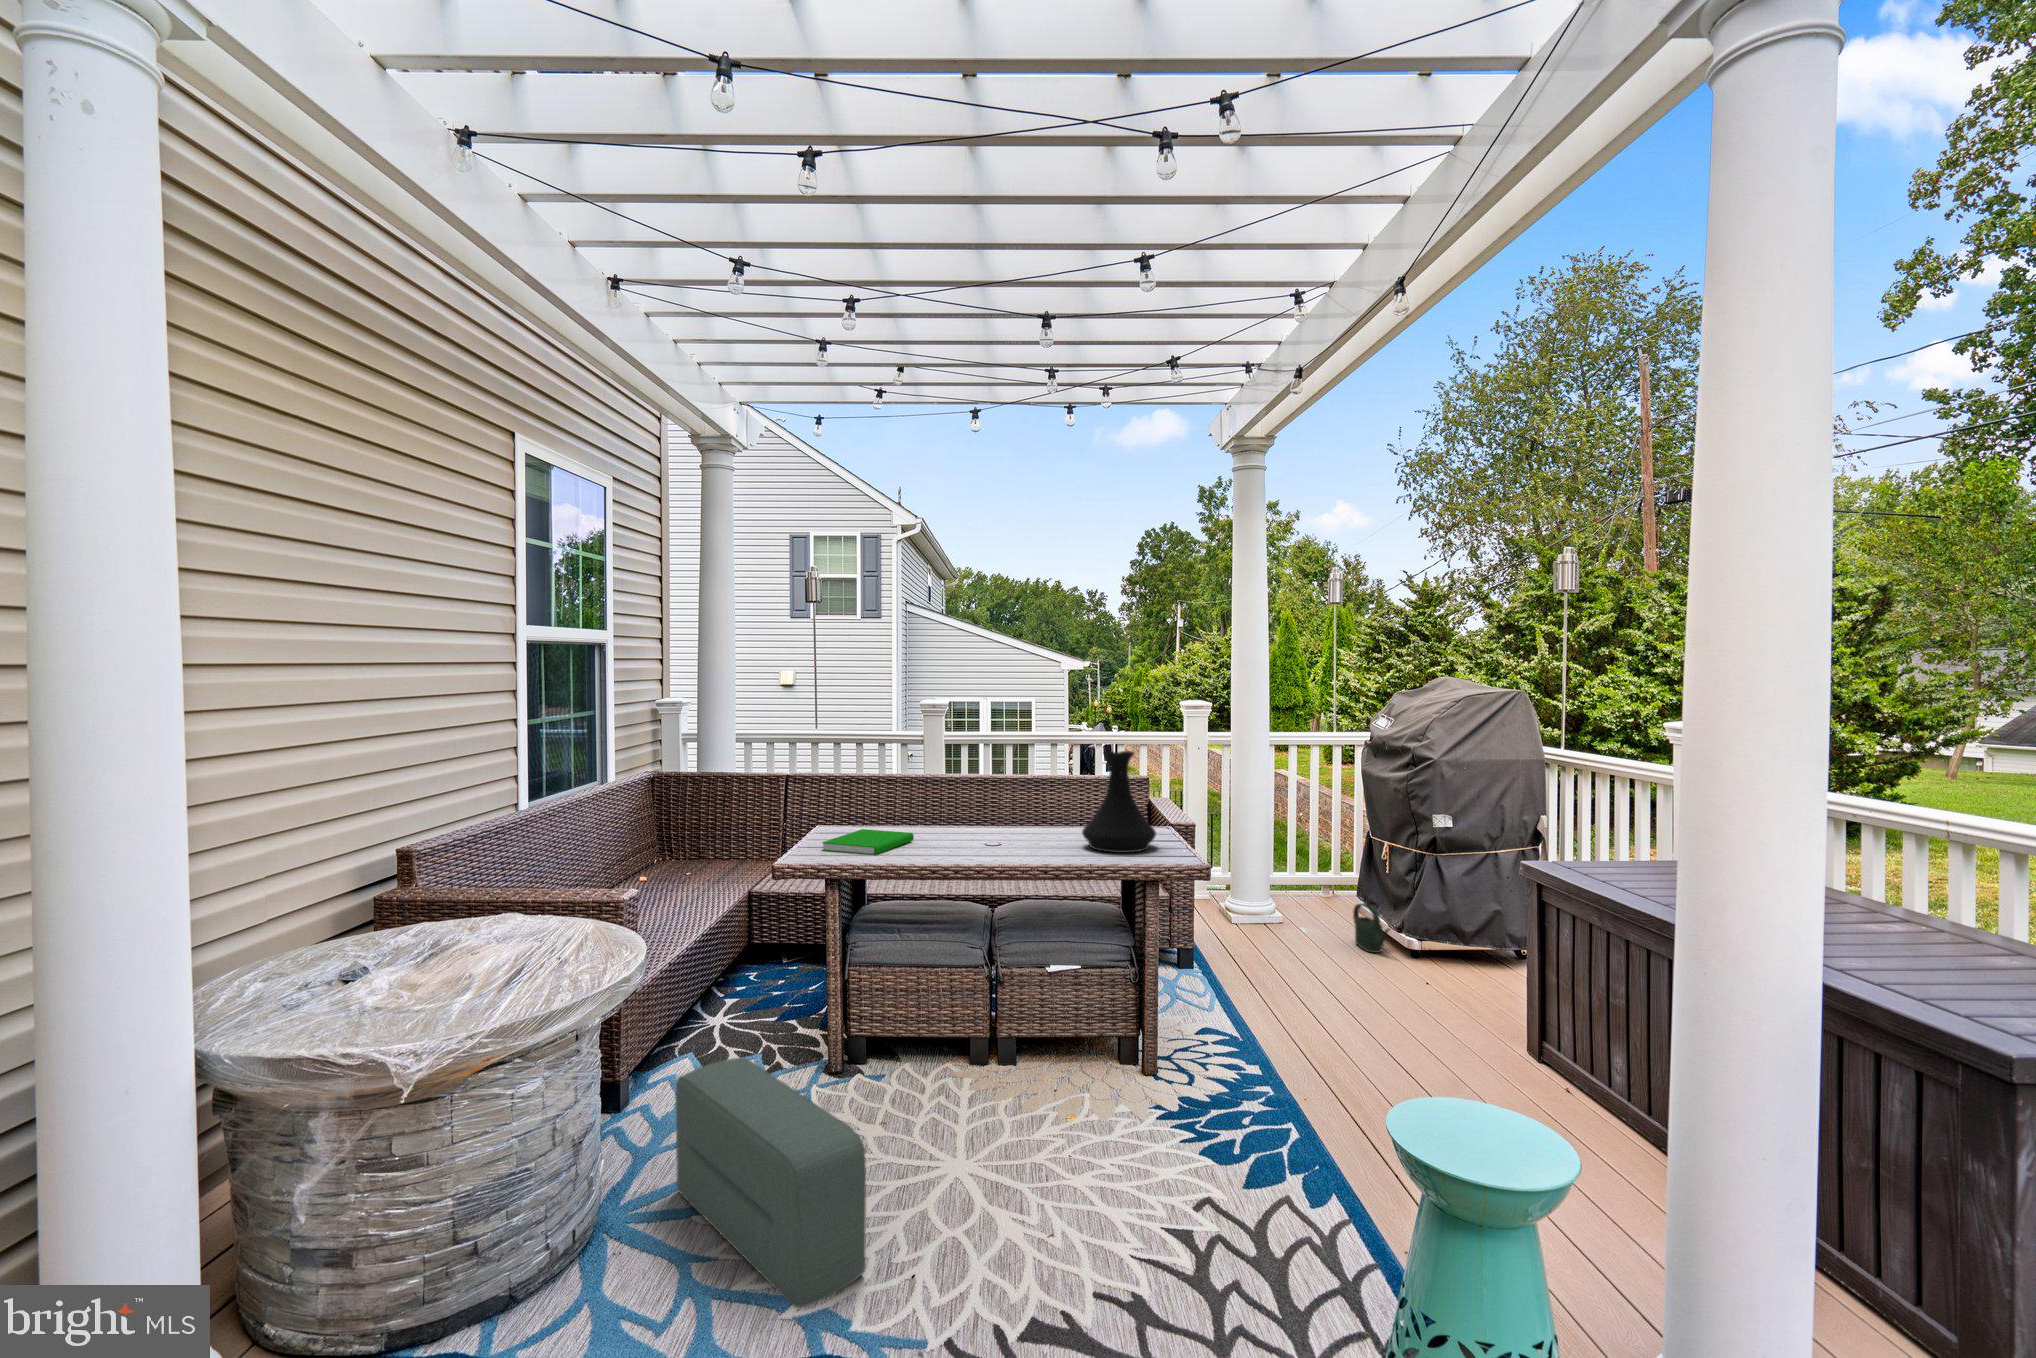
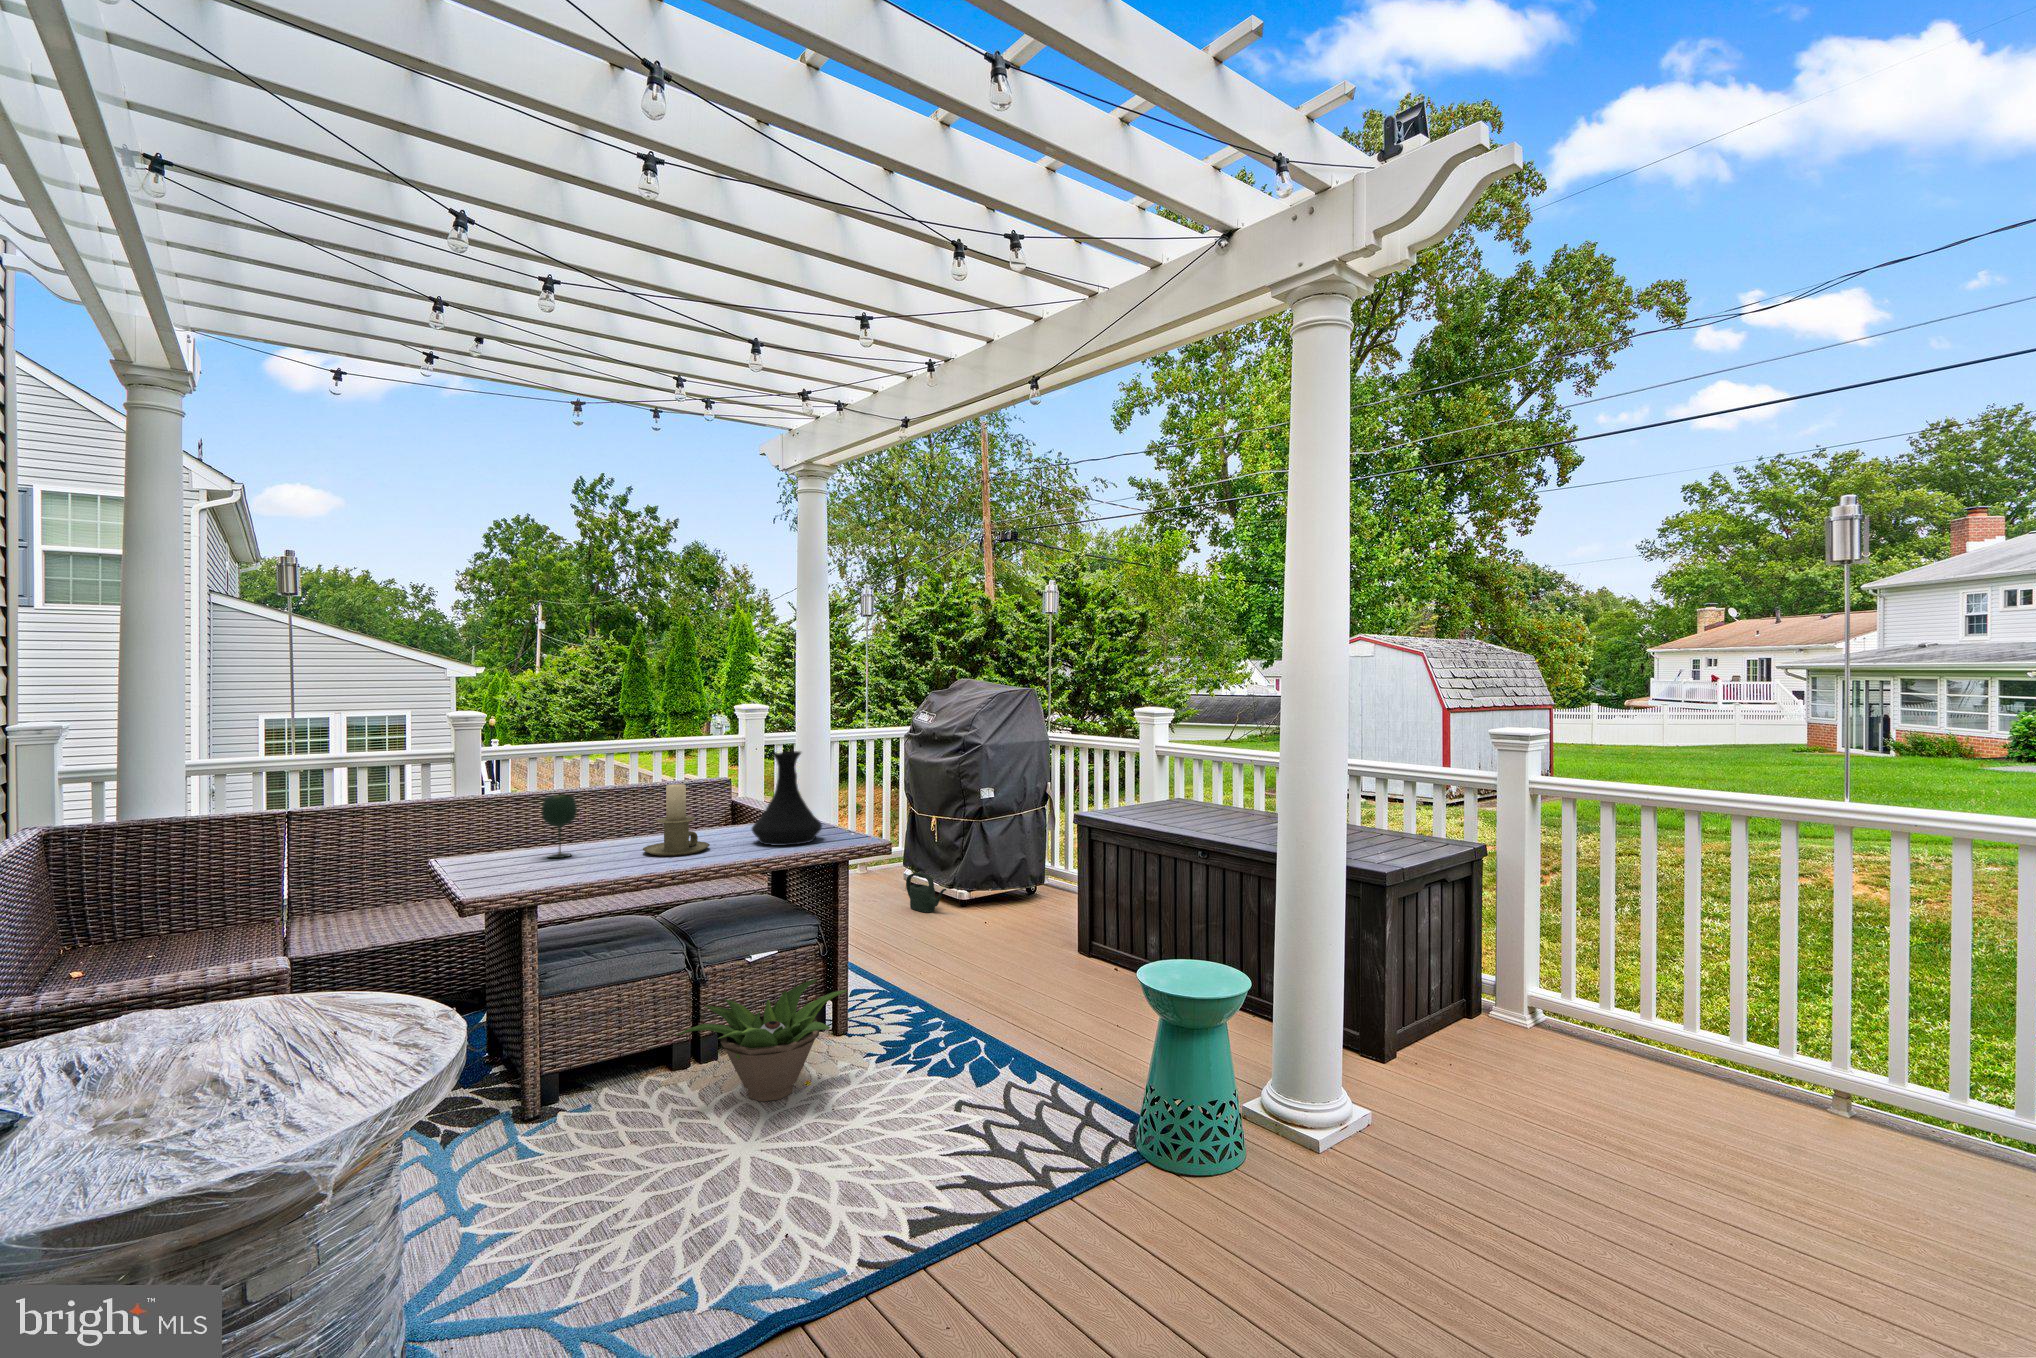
candle holder: none [978,777,1040,848] -> present [643,784,710,856]
wine glass: none [904,778,934,836] -> present [542,795,577,858]
book: present [822,829,914,855] -> none [479,854,570,884]
decorative plant: none [941,1003,1121,1124] -> present [676,979,847,1101]
pouf: present [676,1057,866,1308] -> none [457,1105,747,1295]

